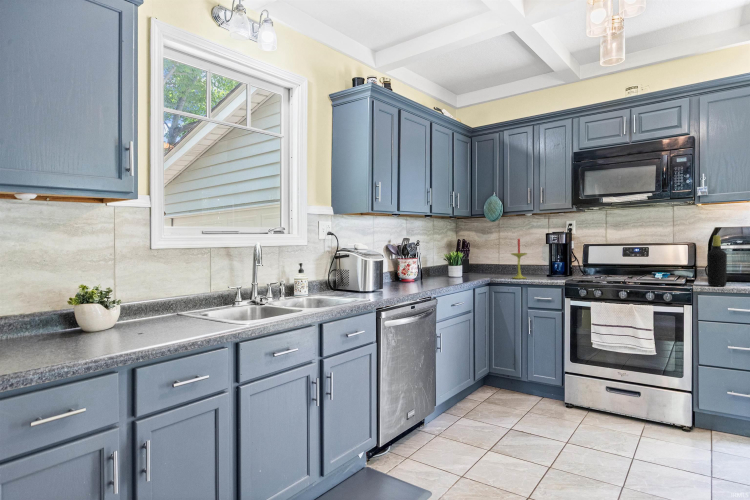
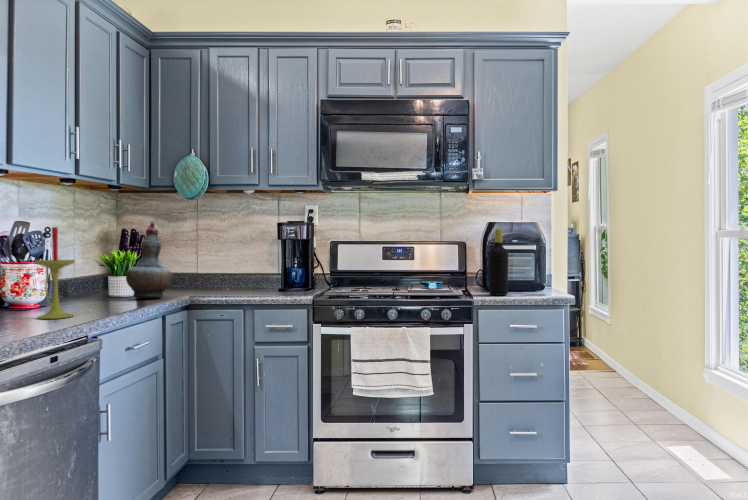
decorative vase: none [456,235,480,278] -> present [126,221,172,297]
candle: present [511,239,527,279] -> present [35,227,75,319]

